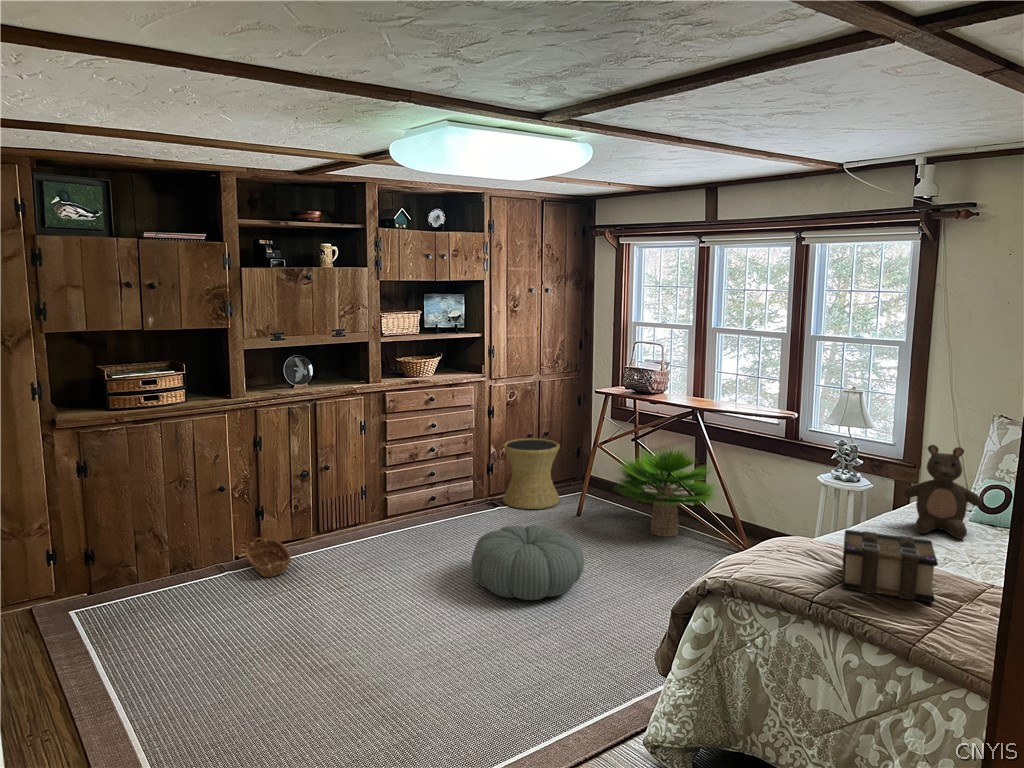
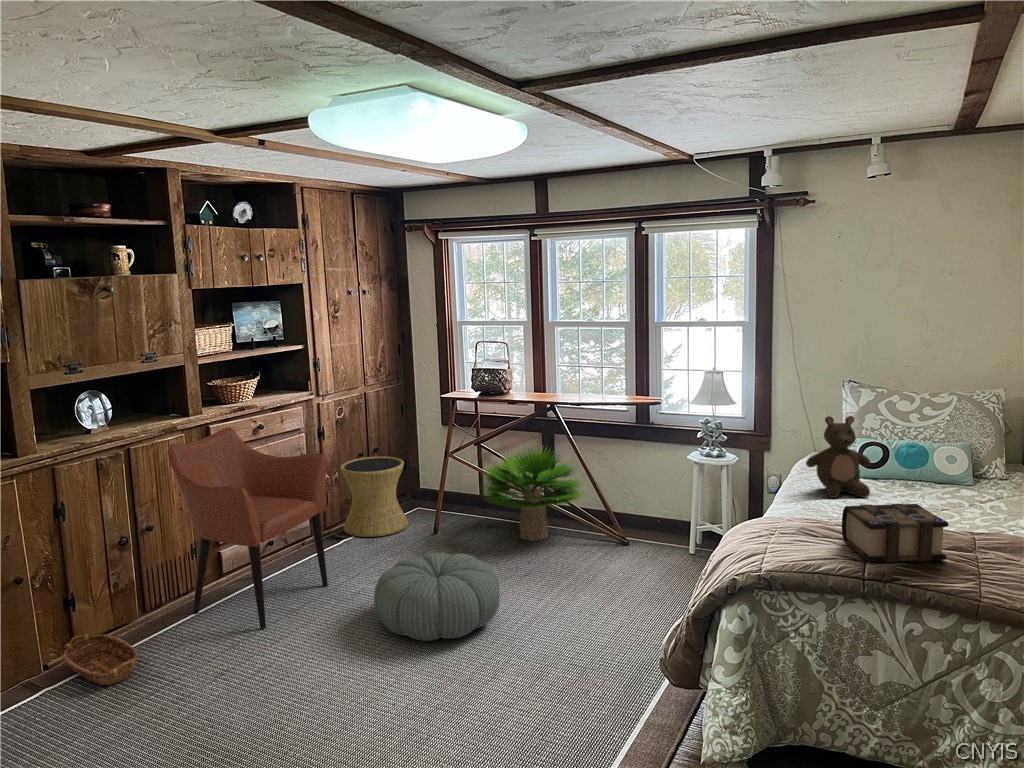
armchair: none [343,396,467,562] -> present [168,427,328,629]

